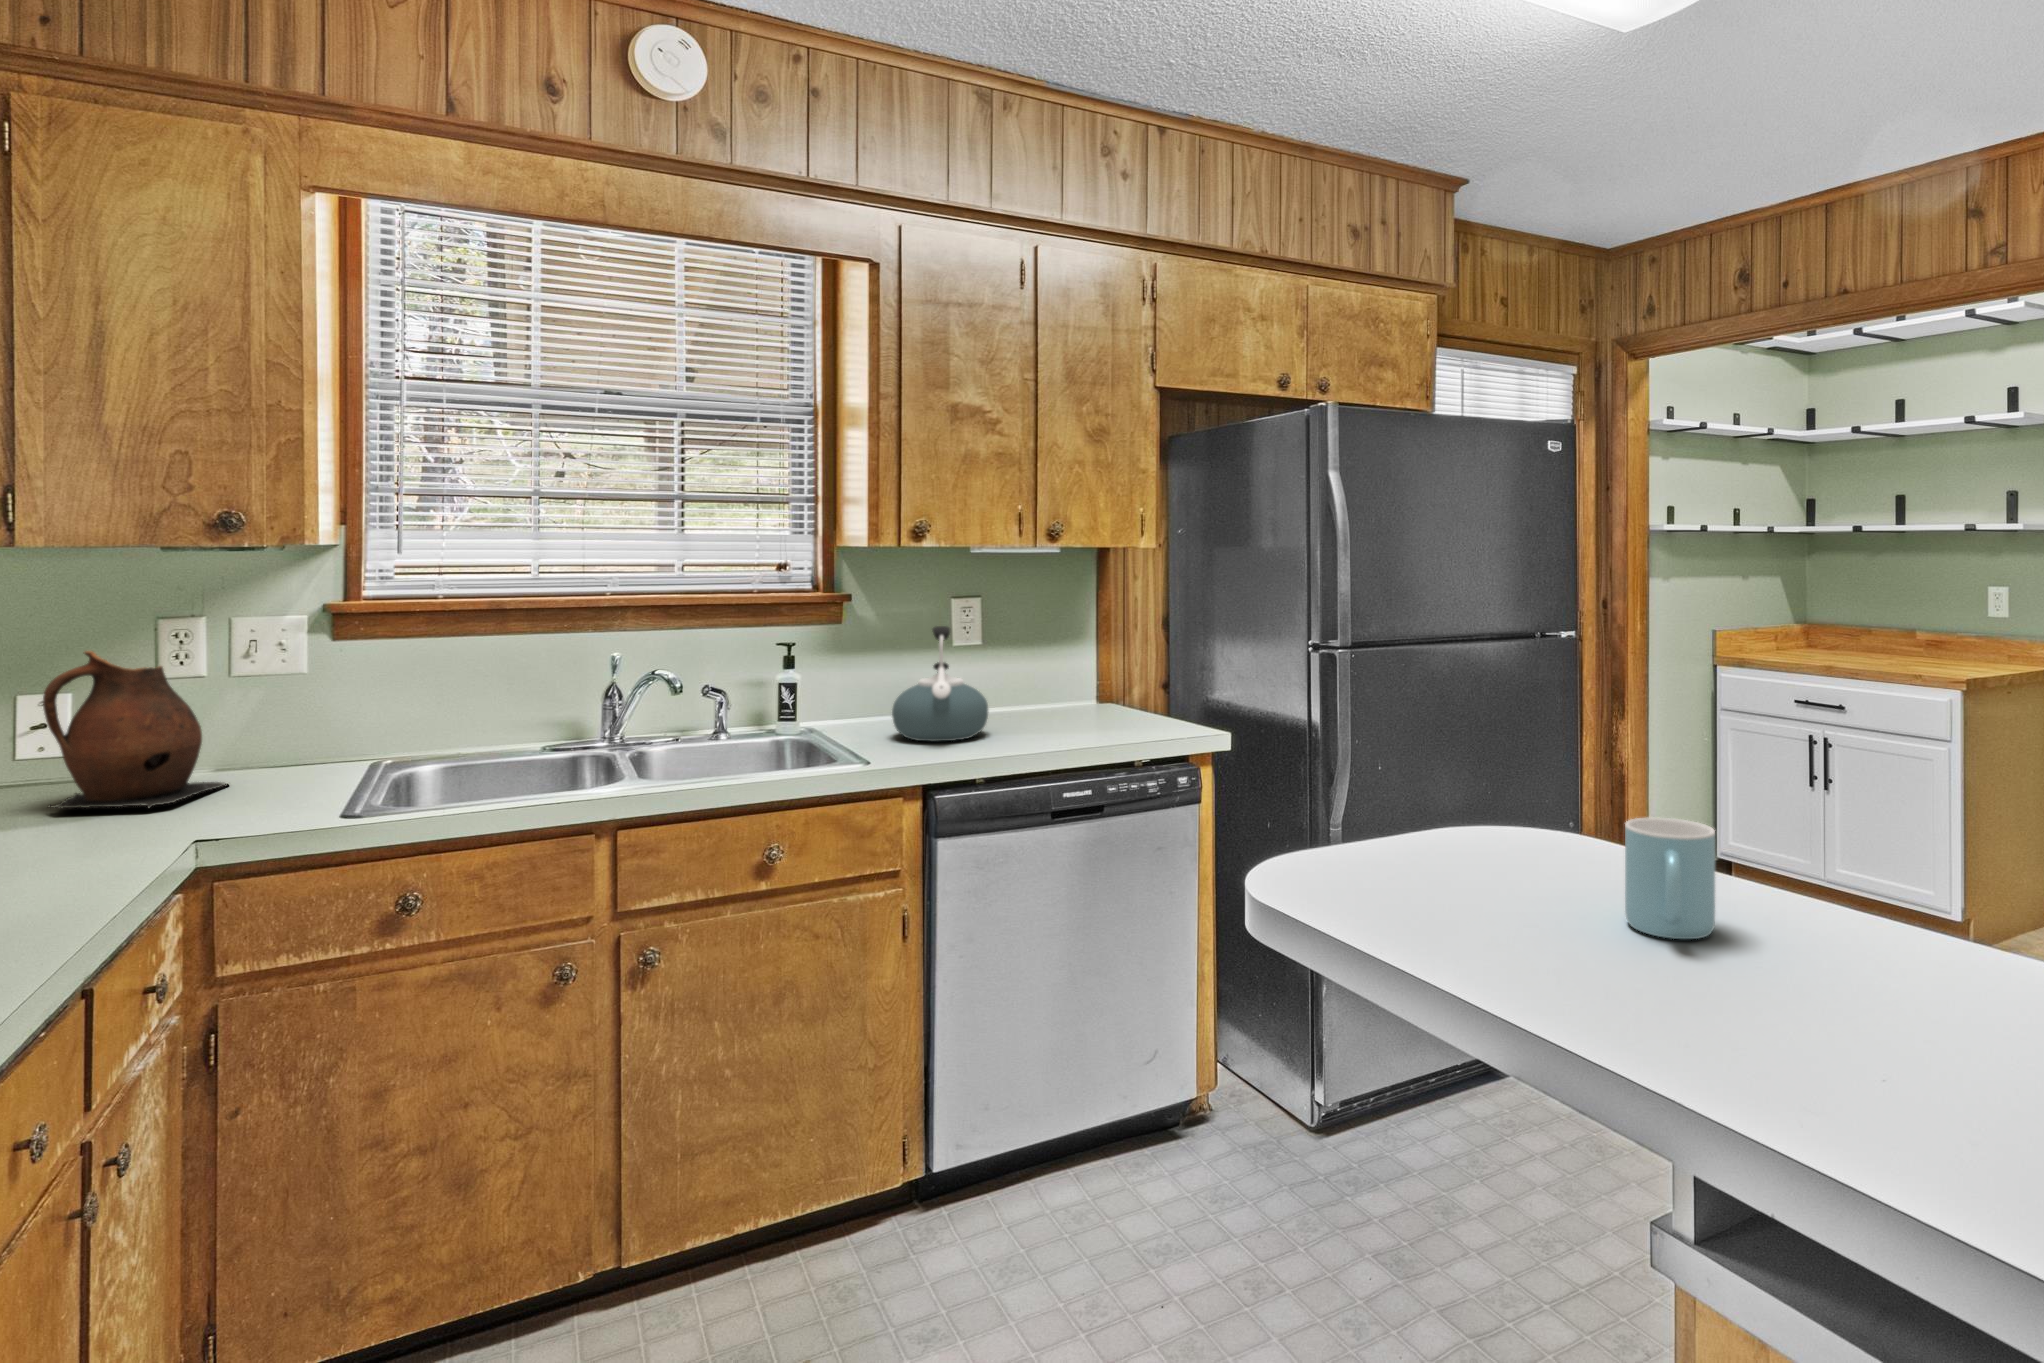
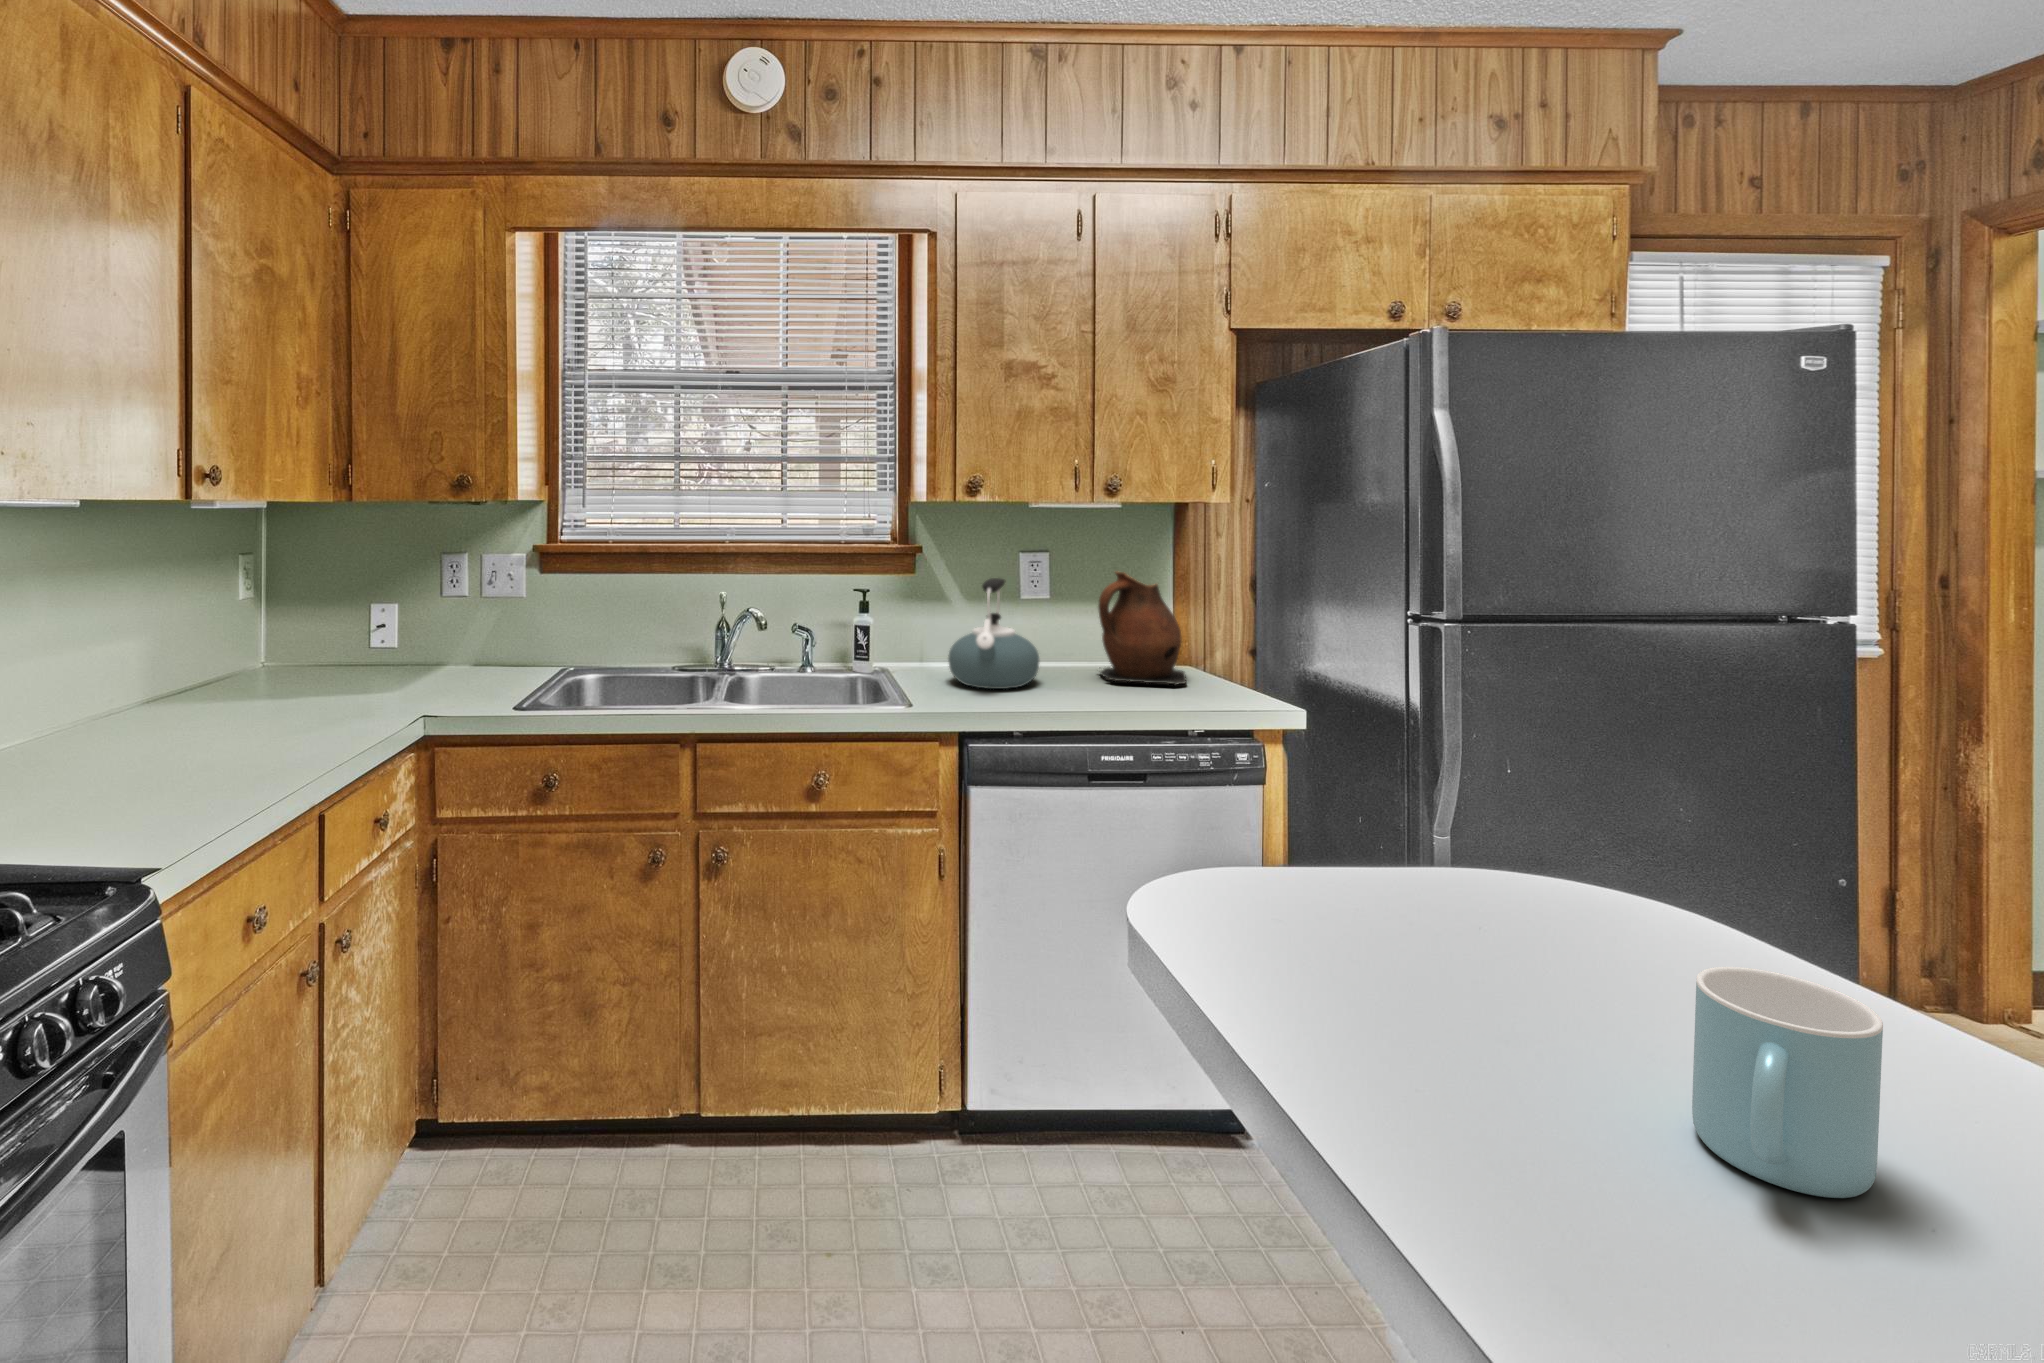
ceramic pitcher: present [43,651,228,808] -> present [1098,572,1186,685]

